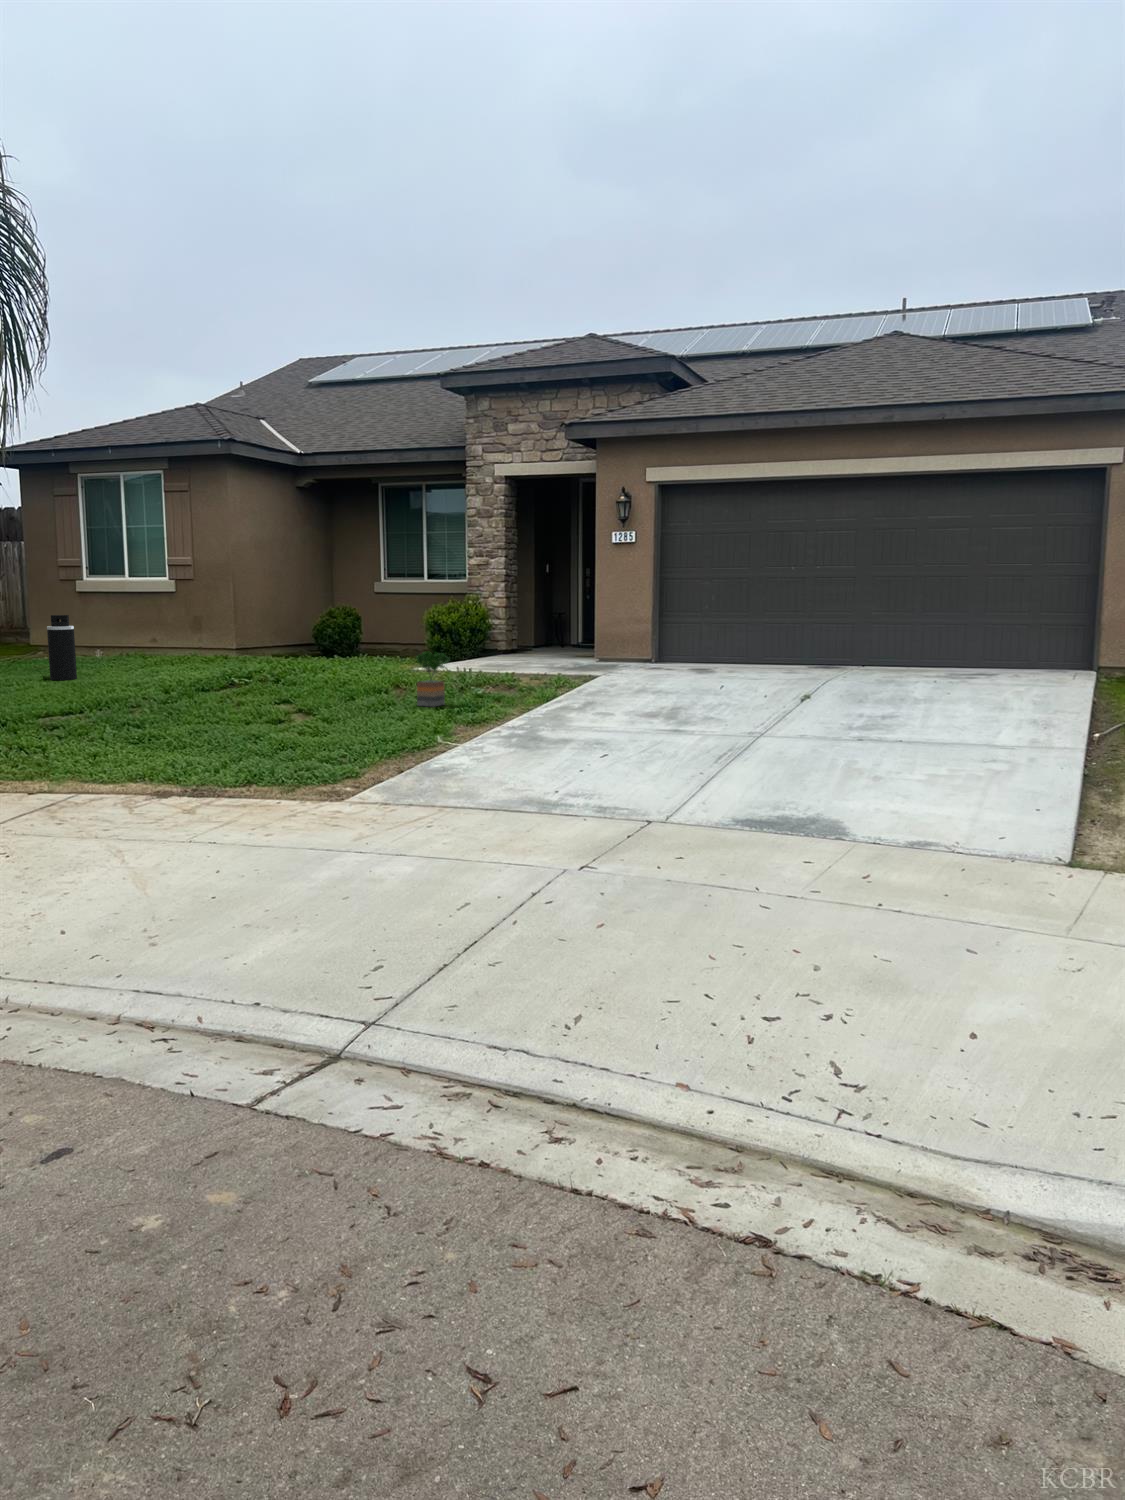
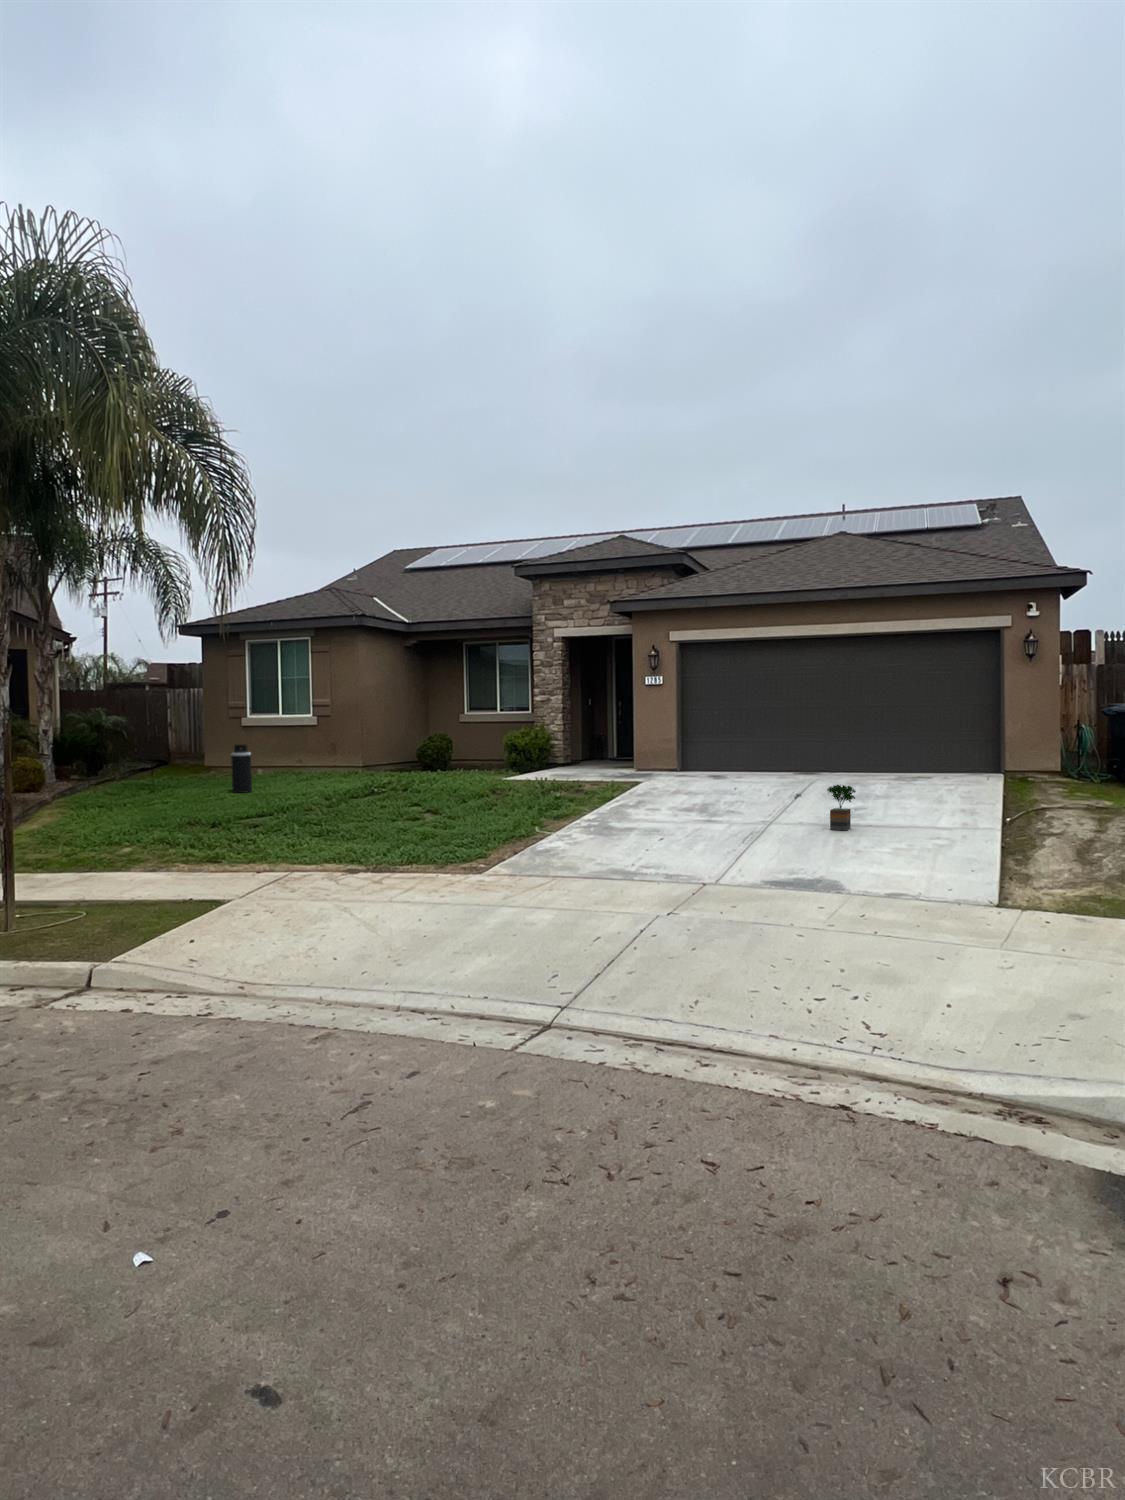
potted tree: present [417,652,449,707] -> present [827,785,856,831]

